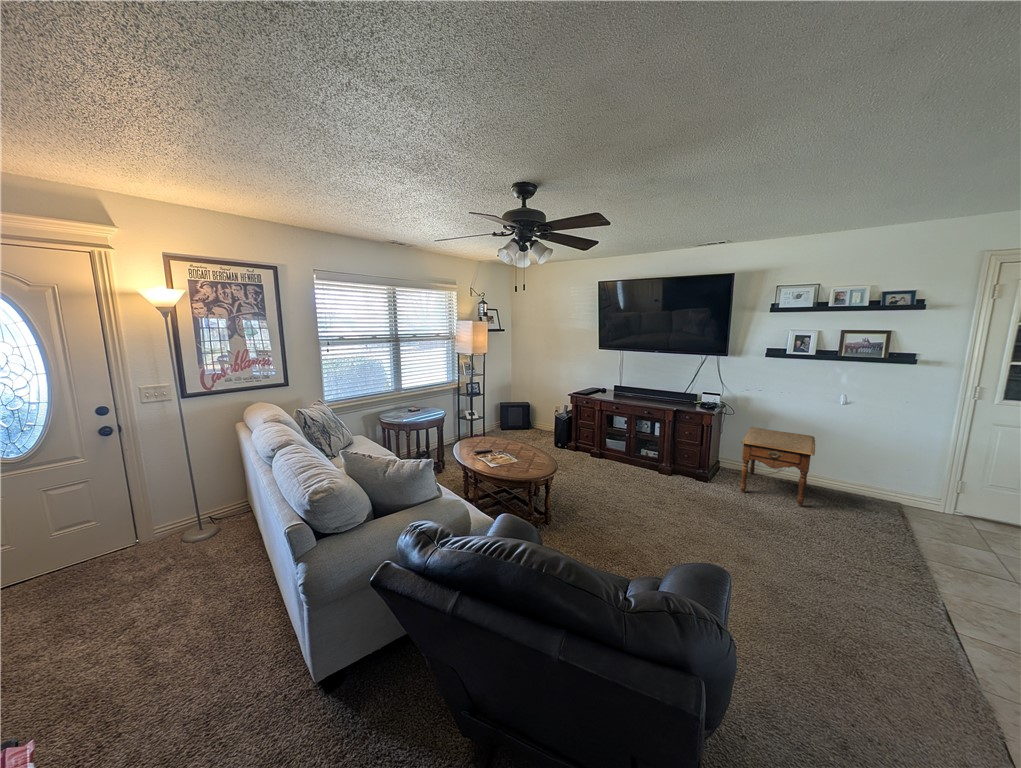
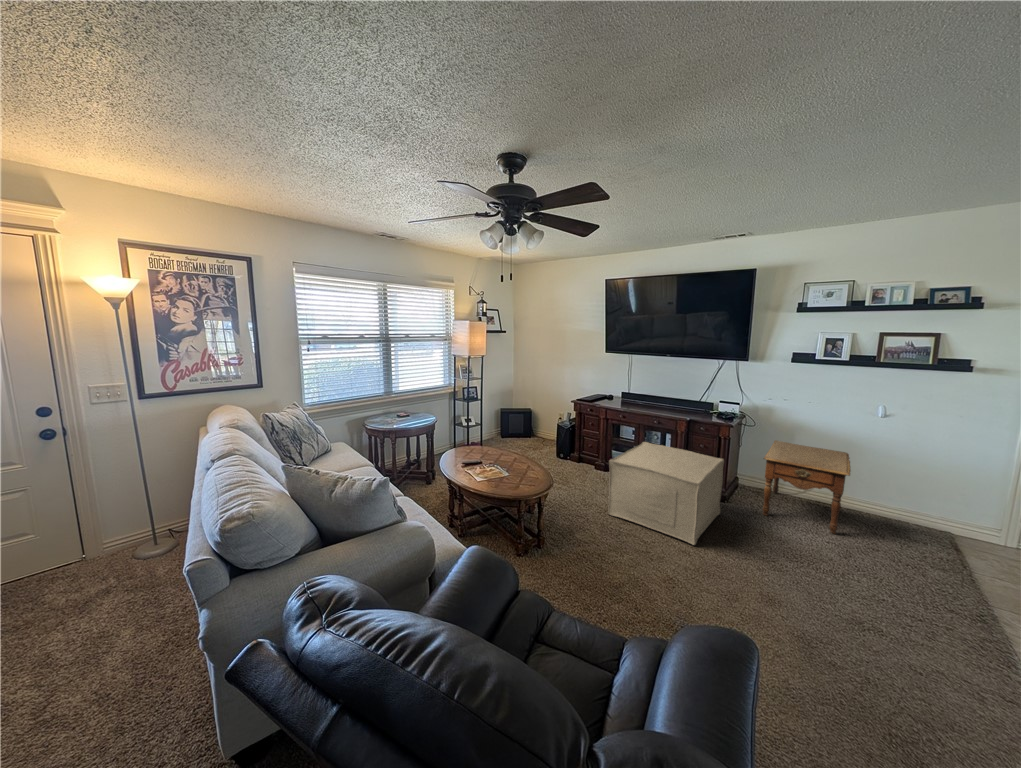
ottoman: none [605,430,707,518] -> present [608,442,724,545]

